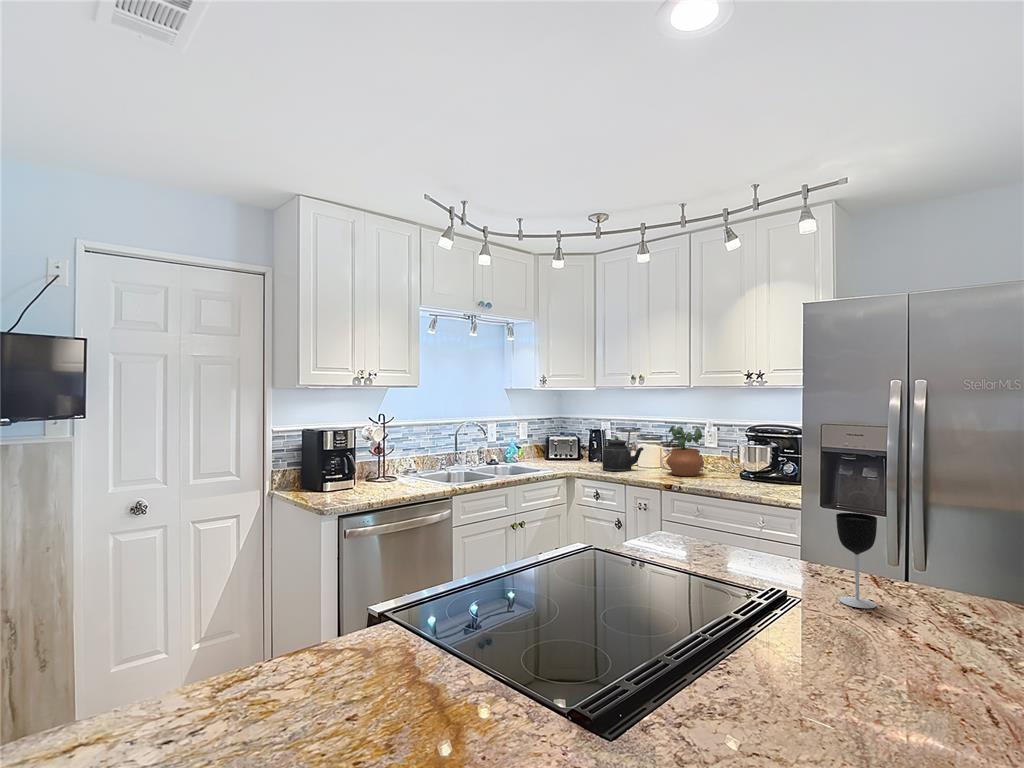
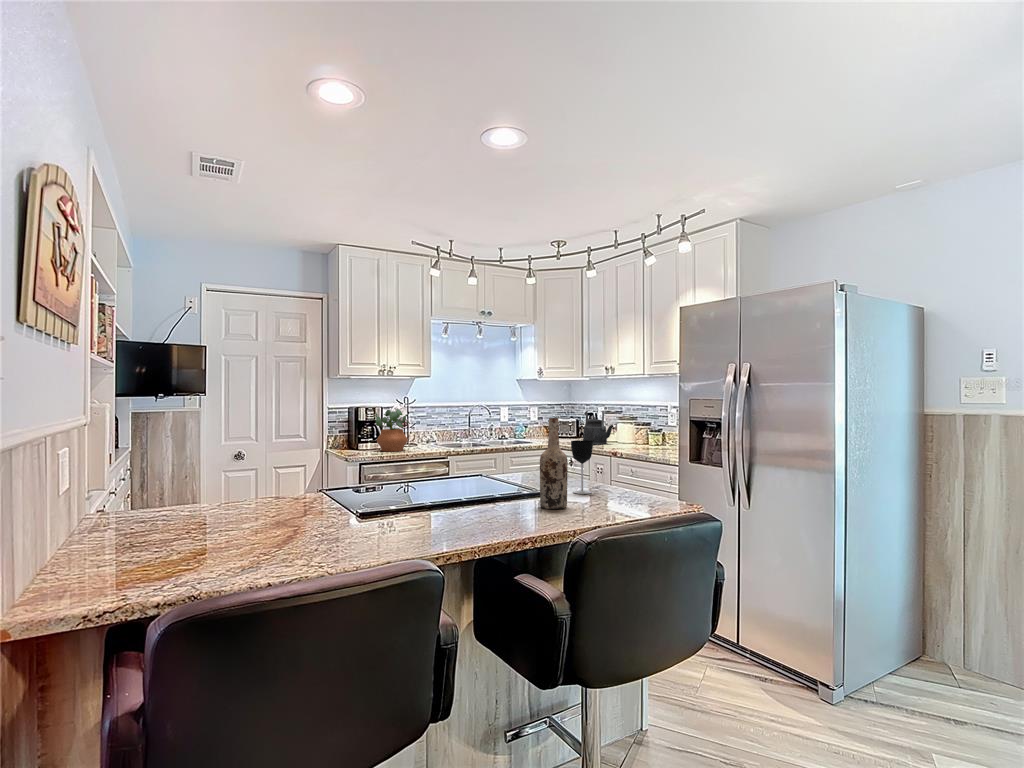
potted plant: present [666,426,704,476] -> present [376,409,411,452]
wine bottle: none [894,496,959,678] -> present [540,418,568,509]

